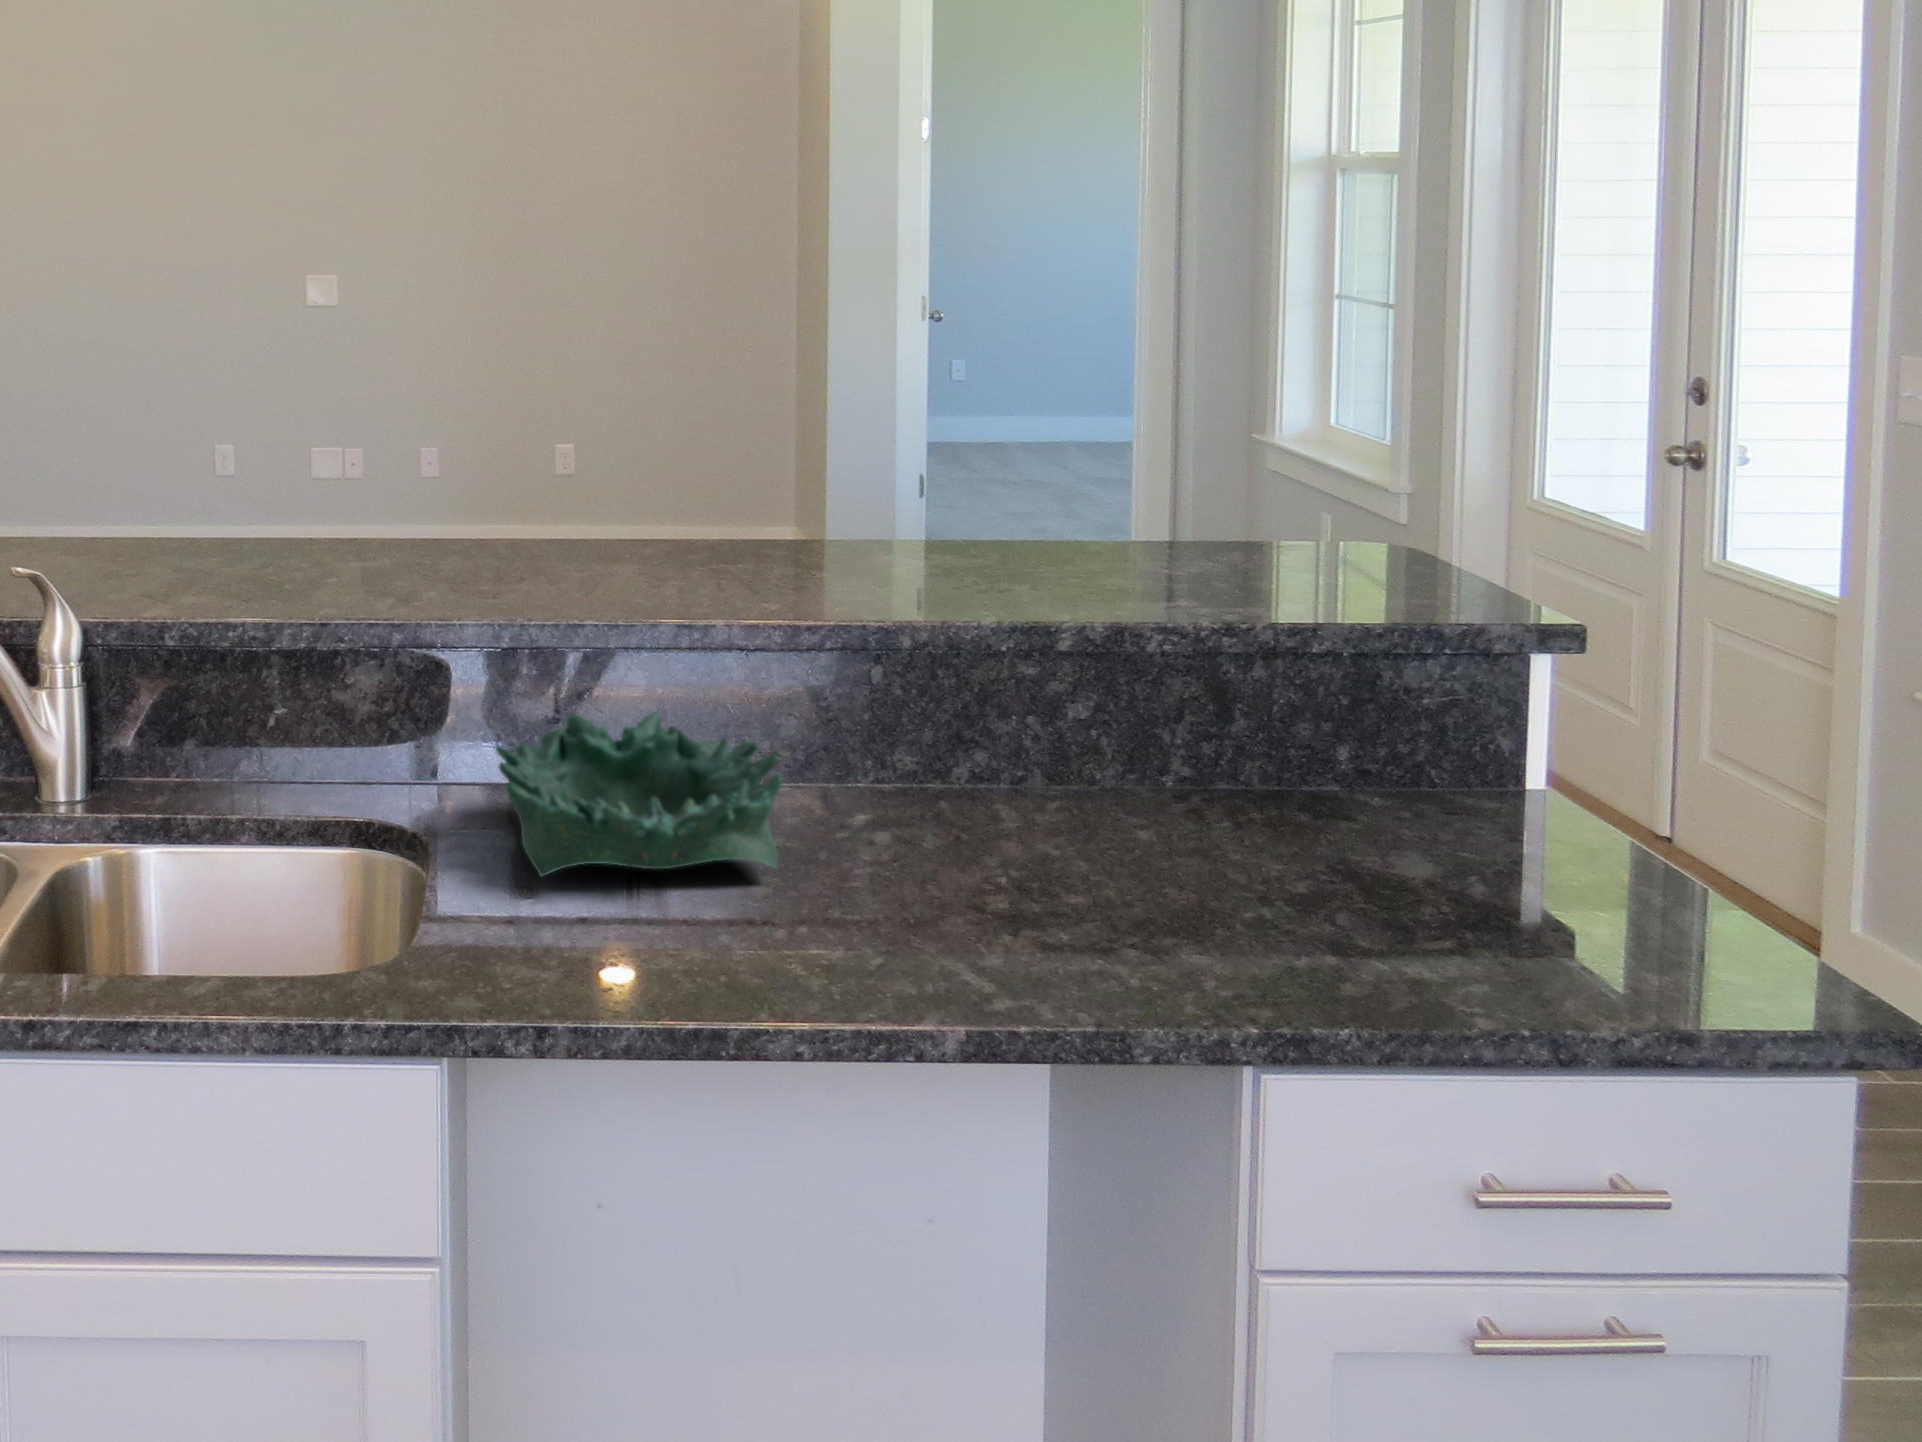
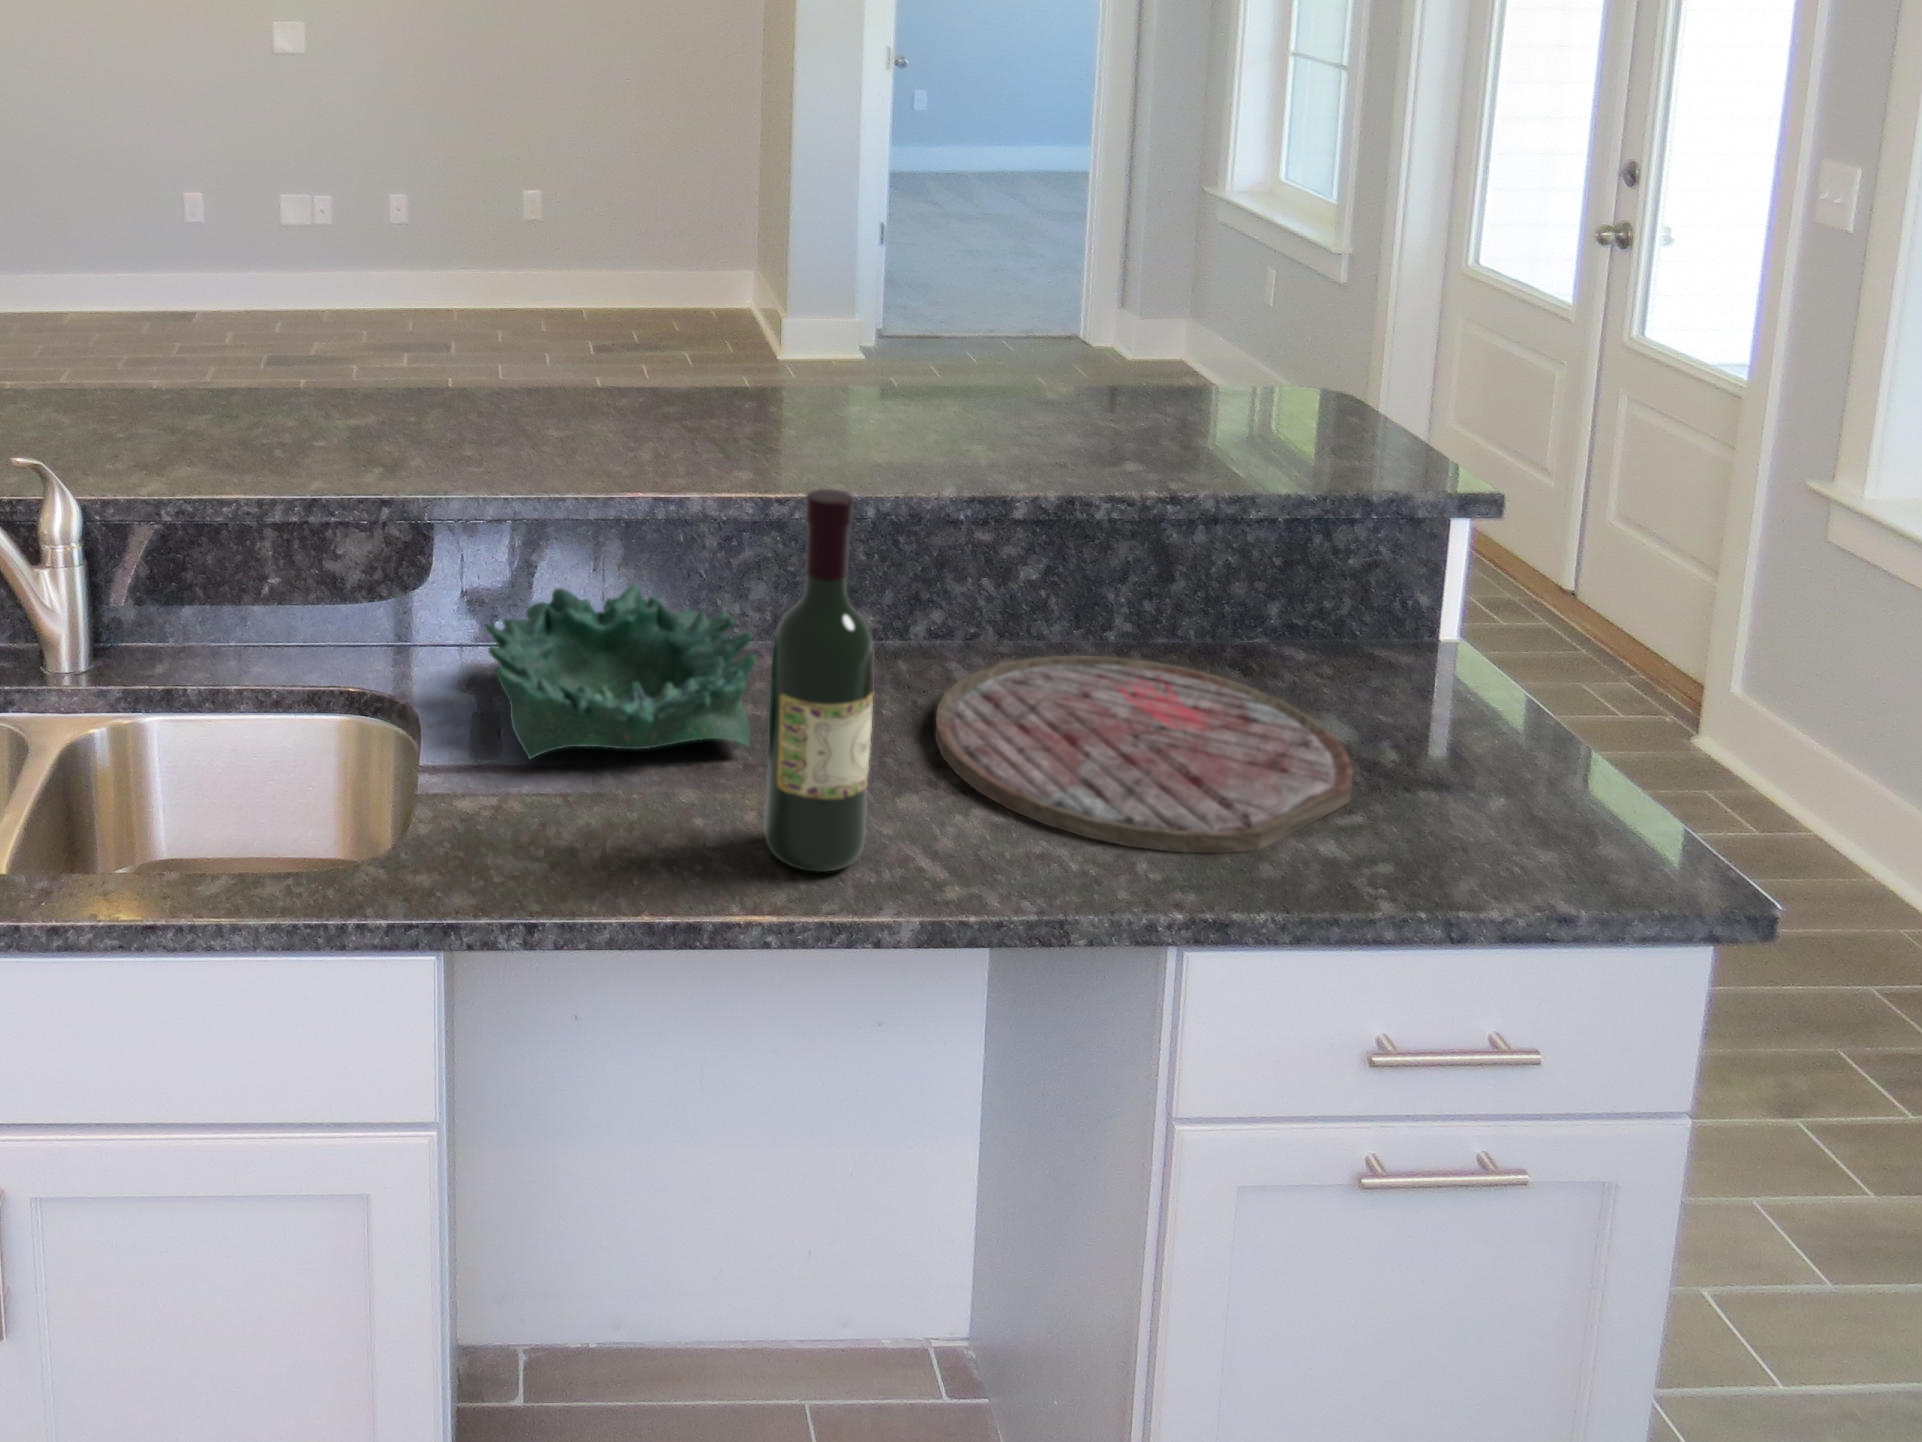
wine bottle: none [794,560,905,983] -> present [764,489,874,872]
cutting board: none [979,795,1442,975] -> present [935,656,1353,853]

